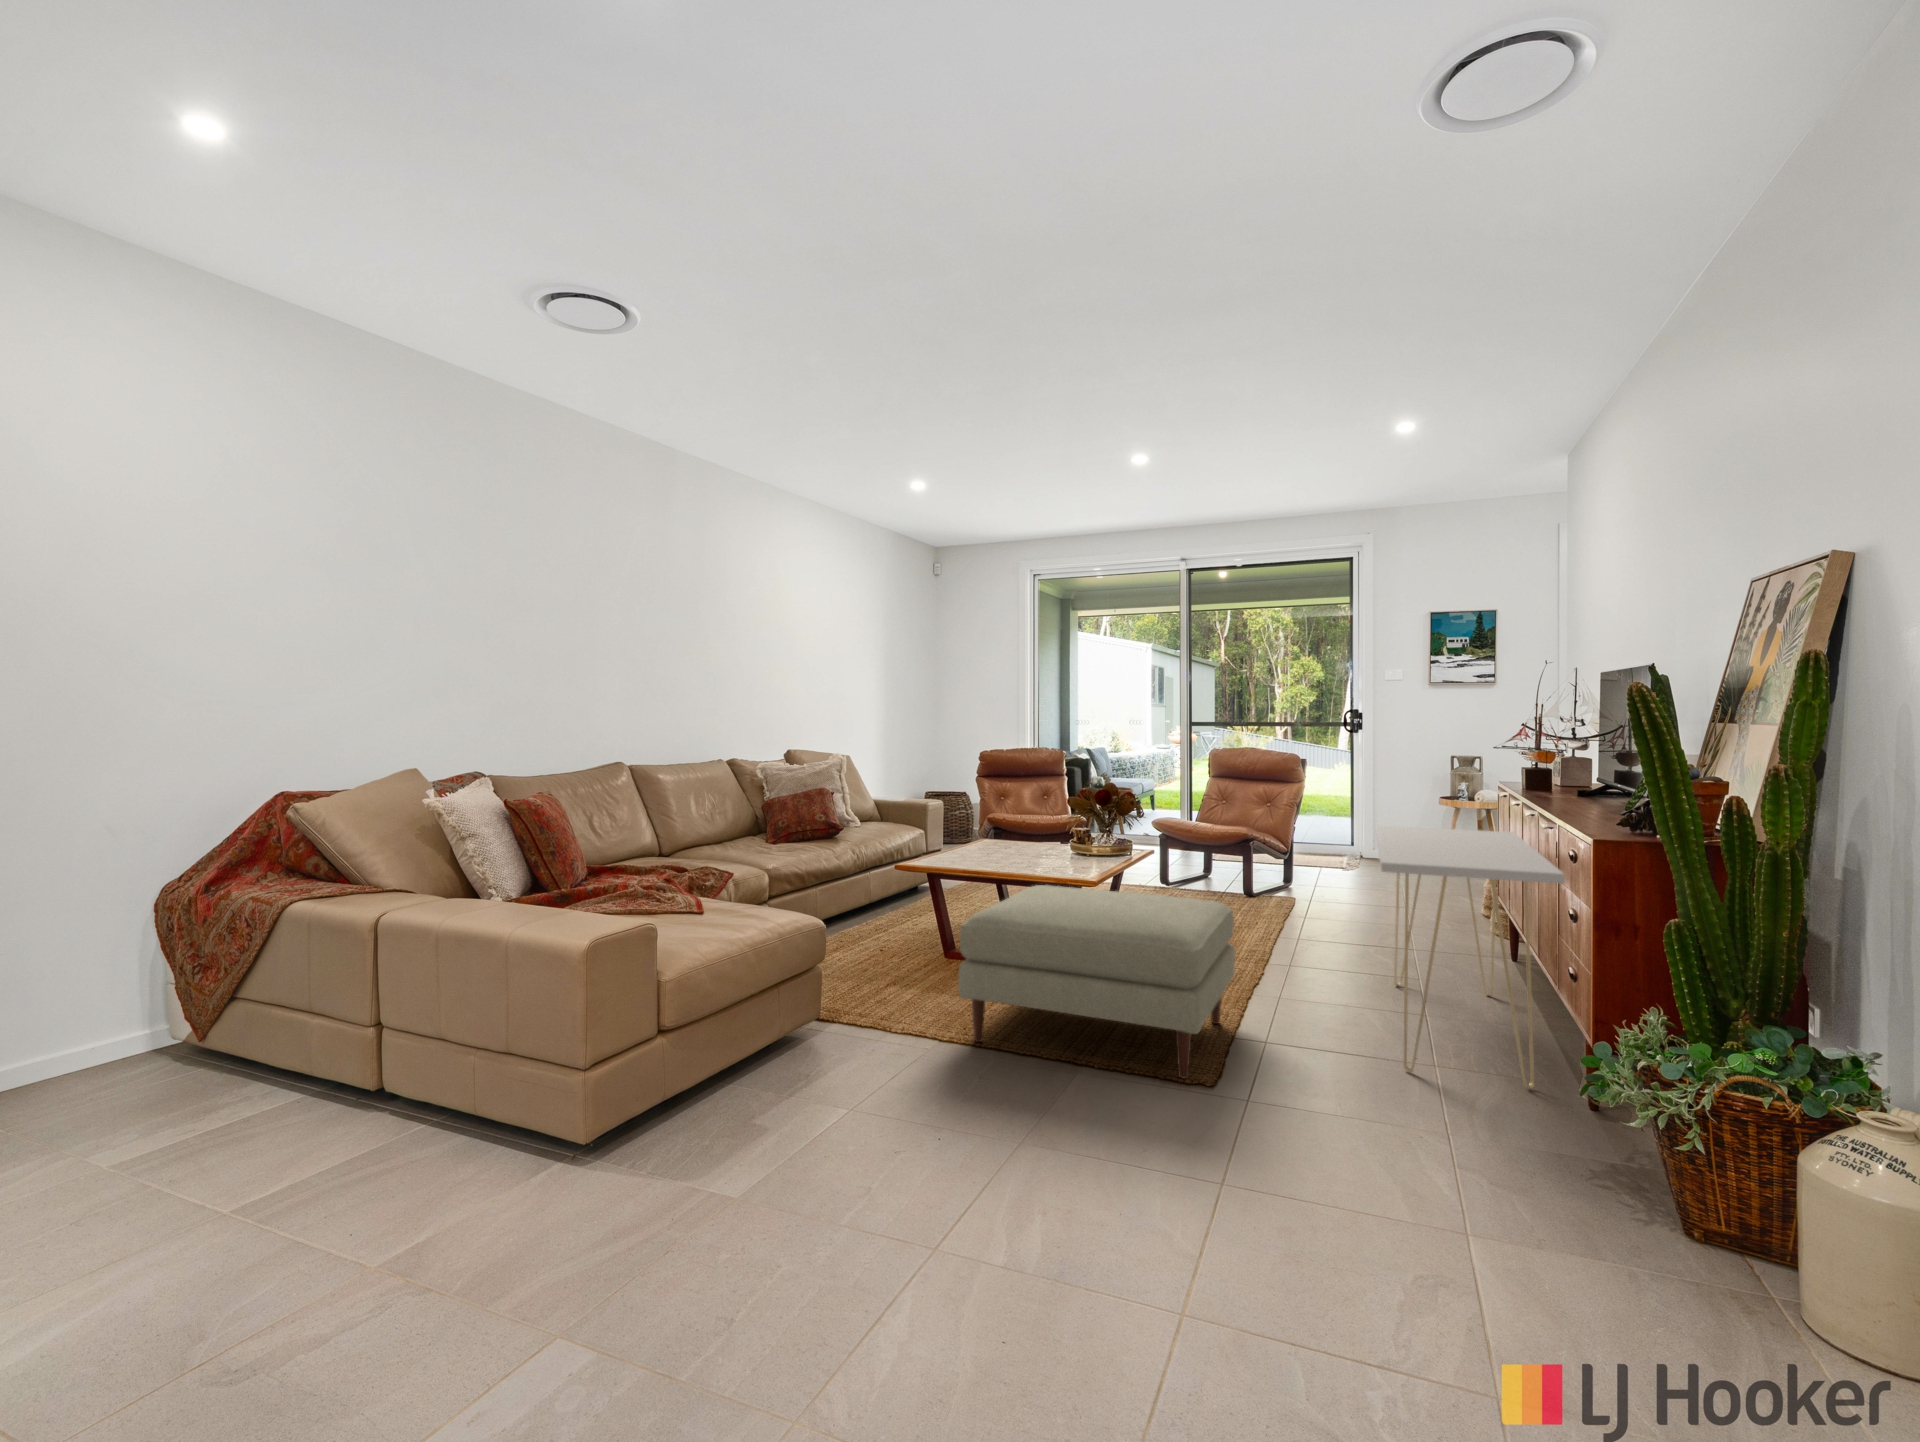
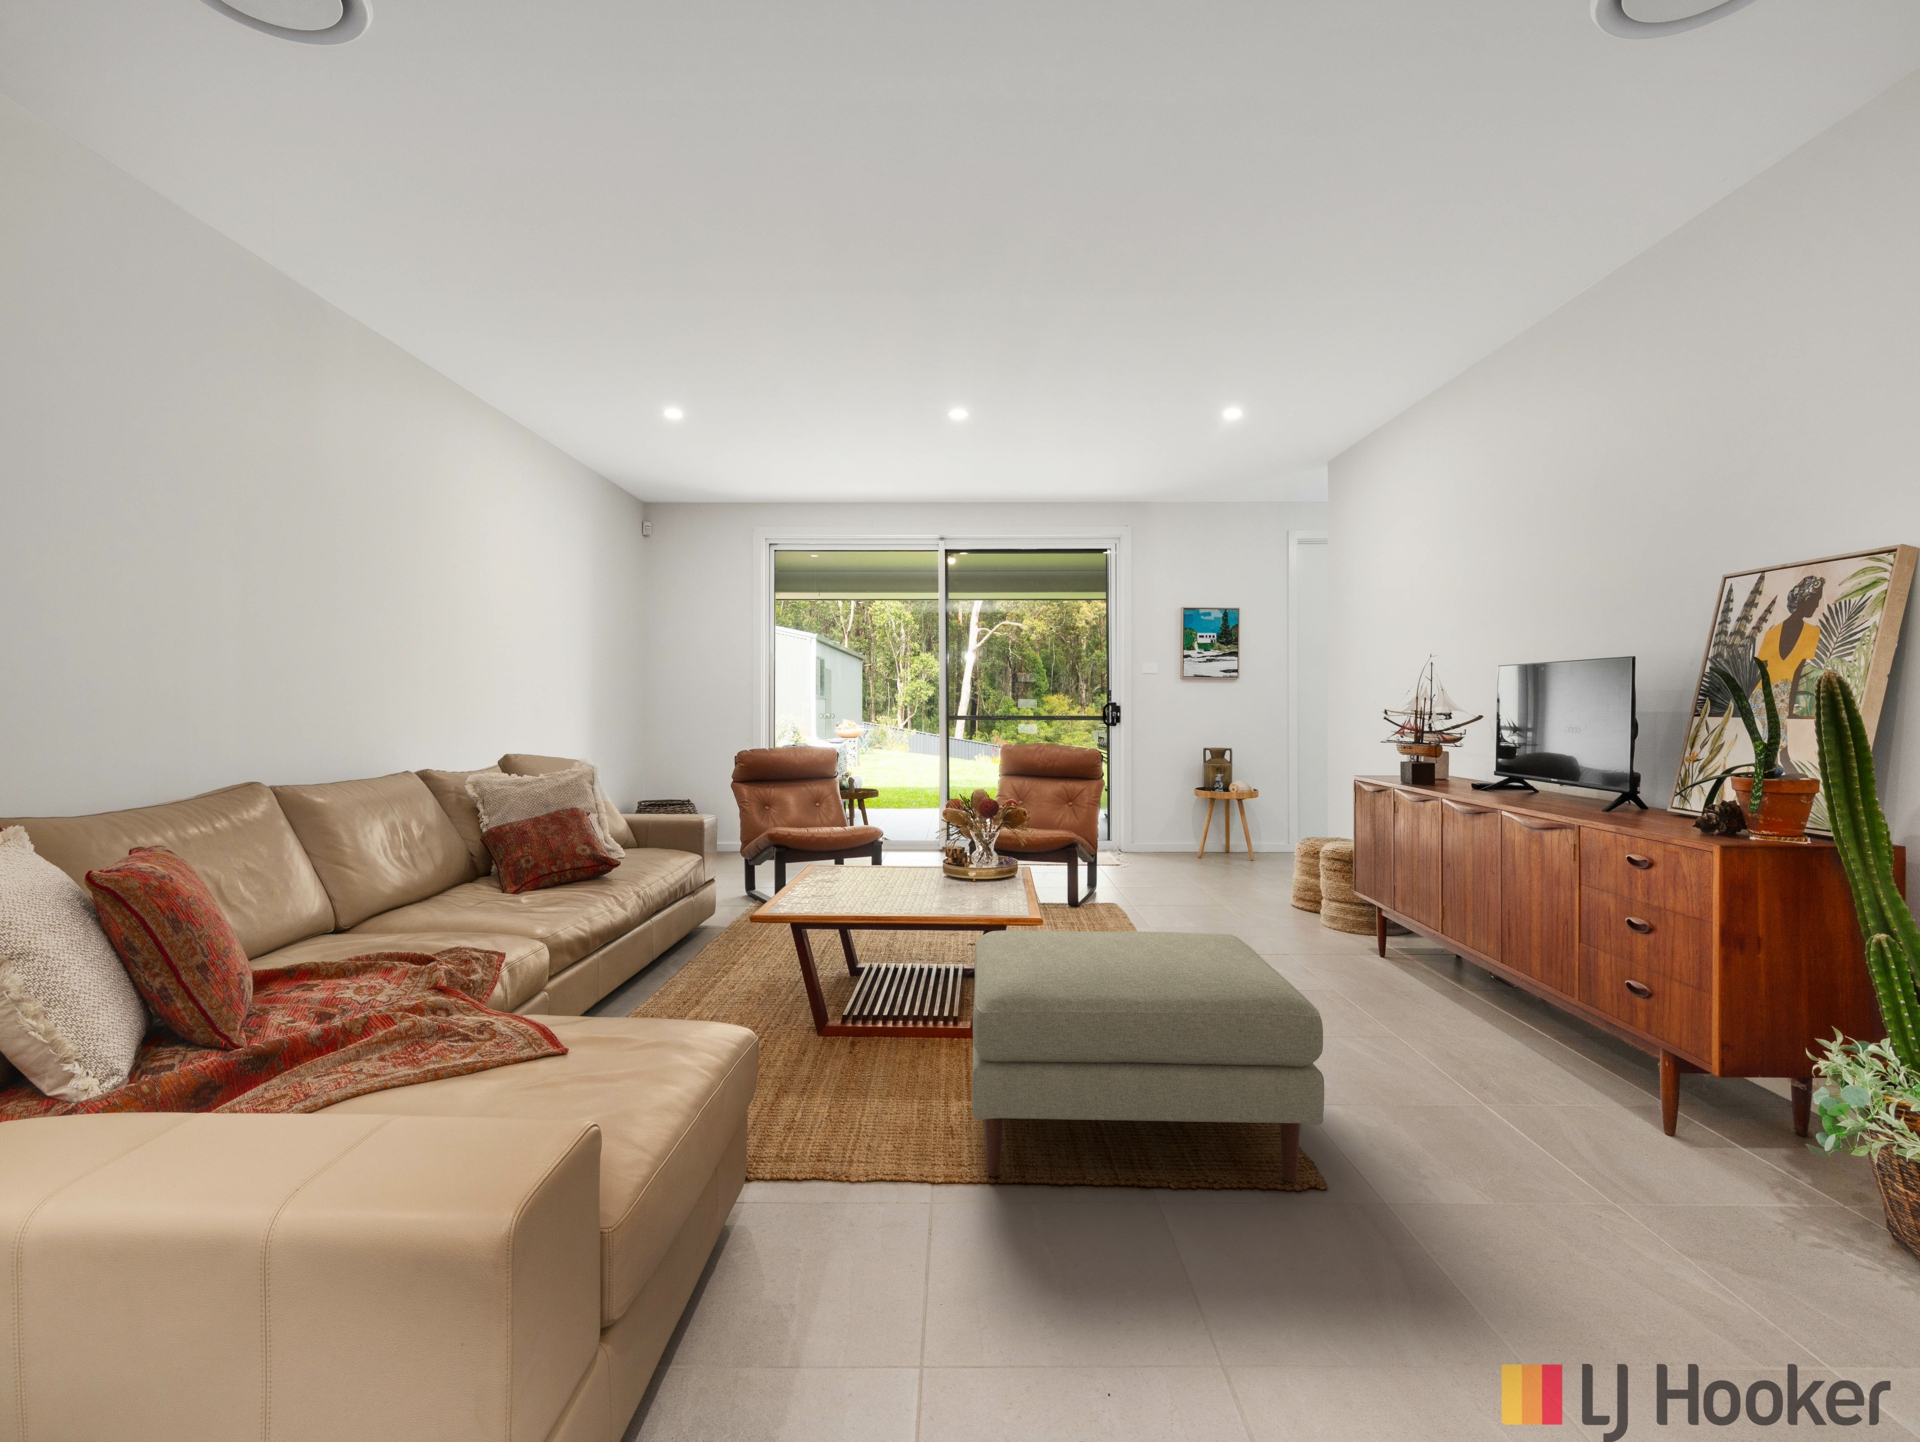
console table: present [1376,826,1565,1089] -> none [1308,827,1634,1116]

